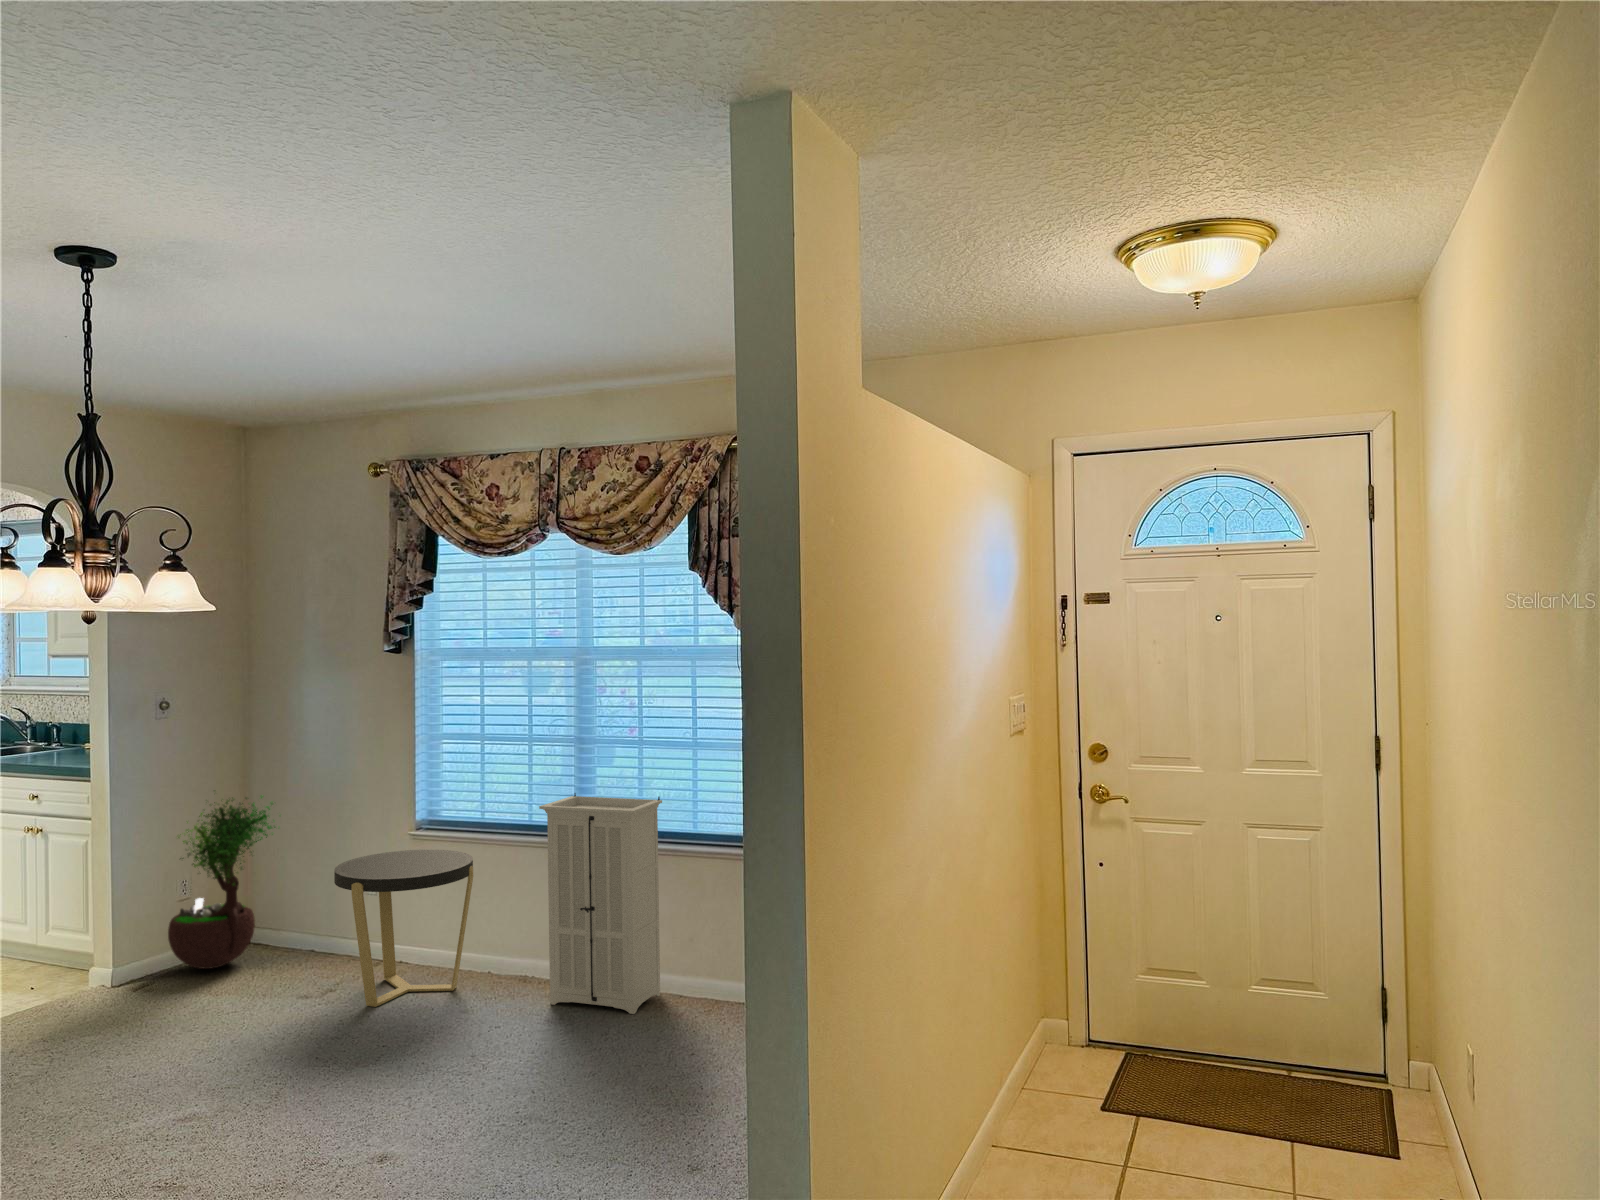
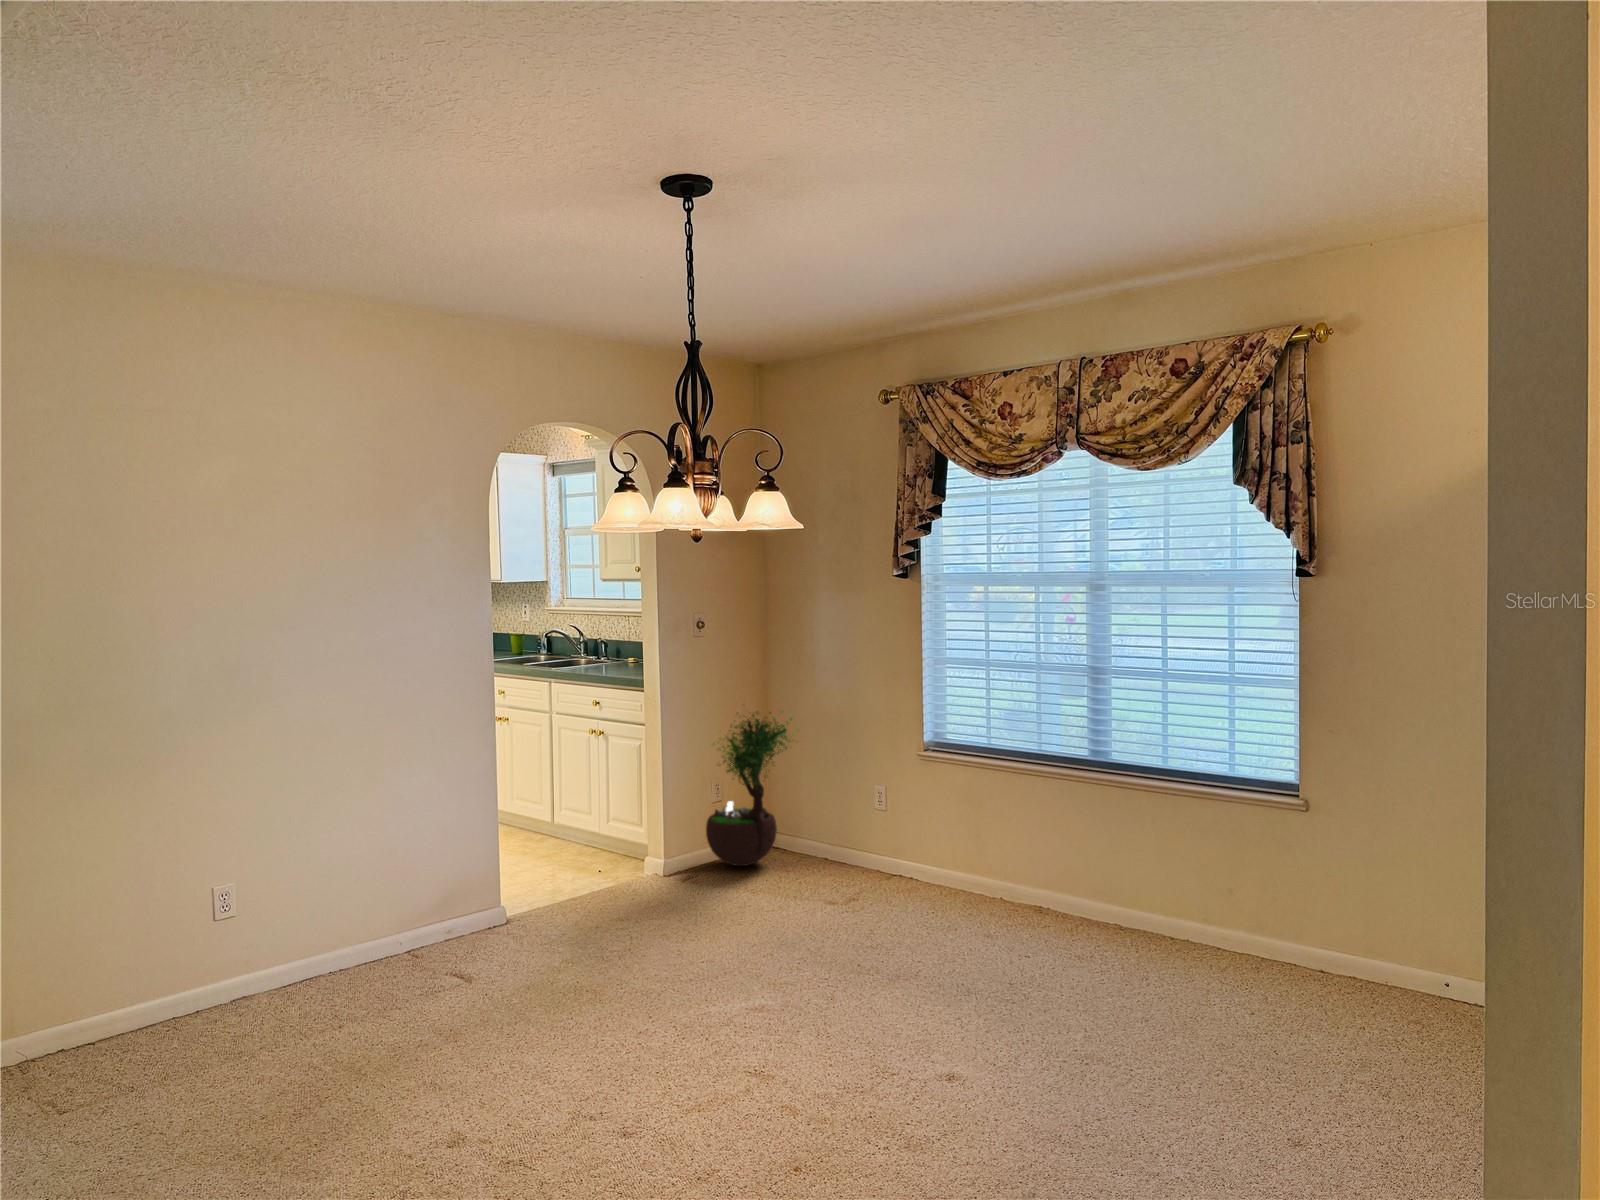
storage cabinet: present [539,793,662,1014] -> none [1063,724,1197,965]
side table: present [334,849,473,1007] -> none [856,771,987,922]

